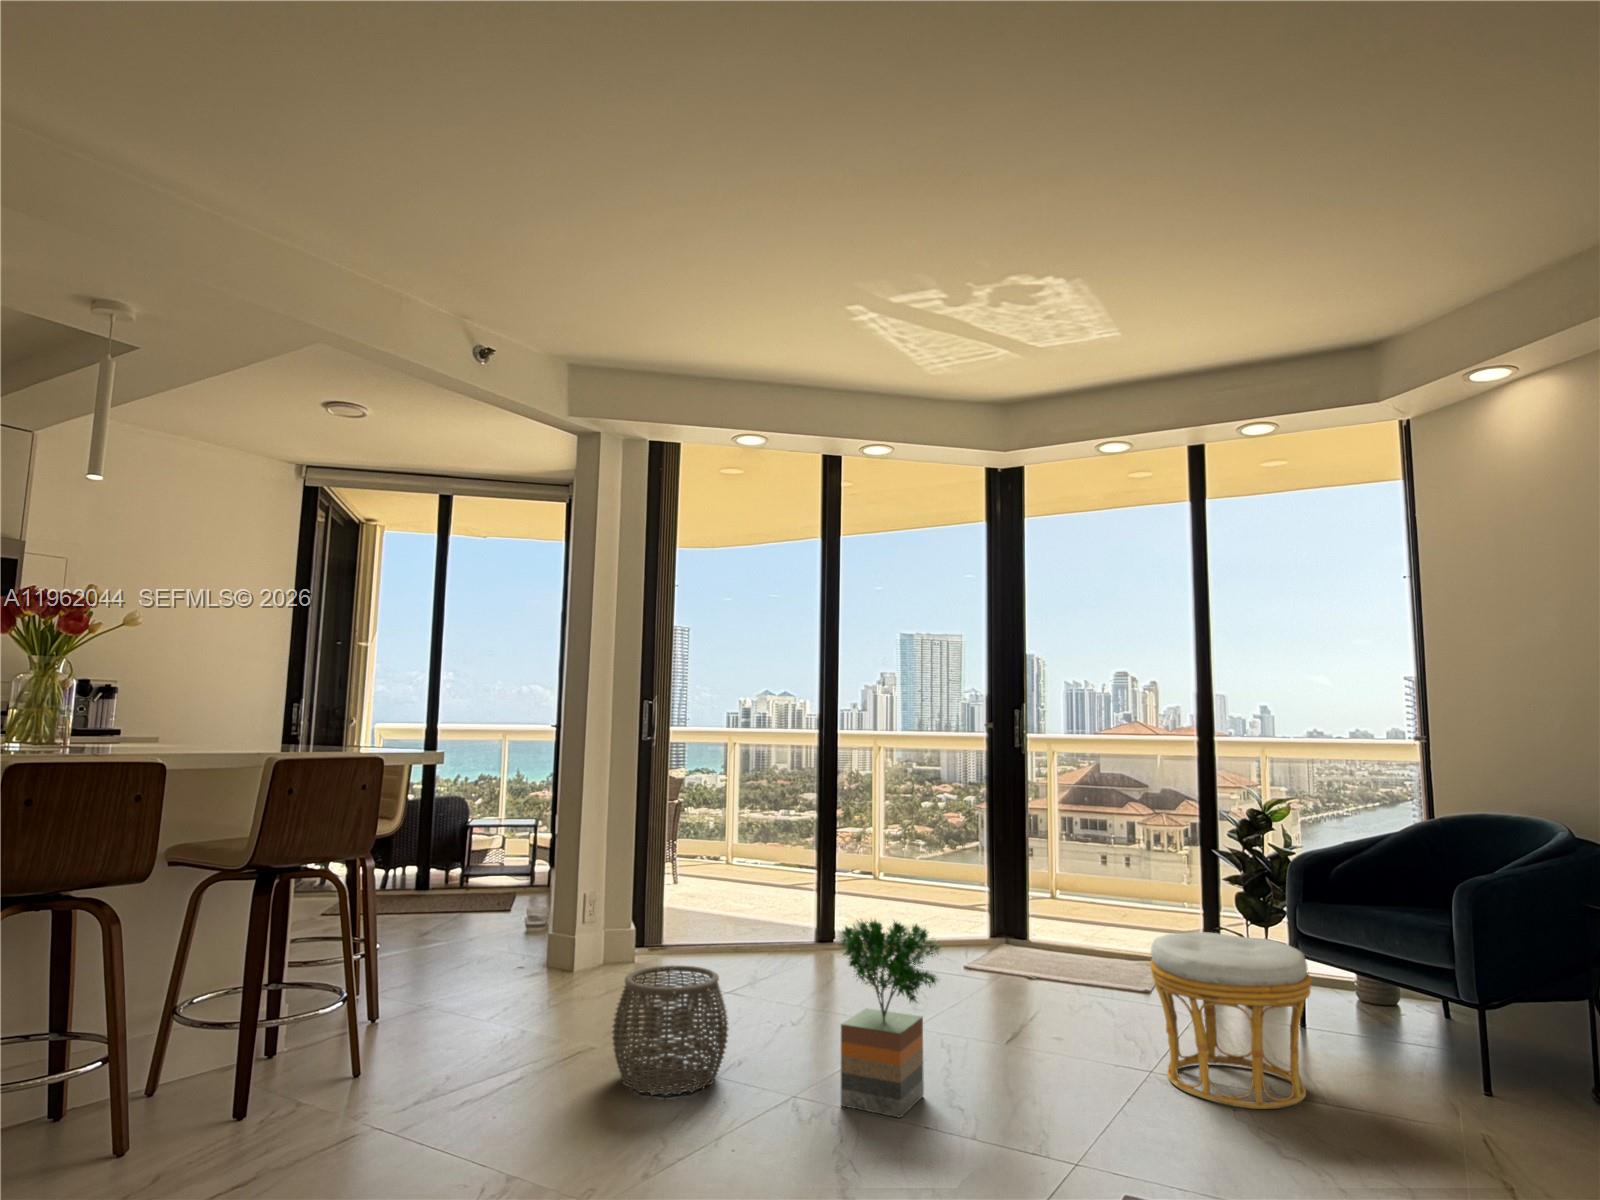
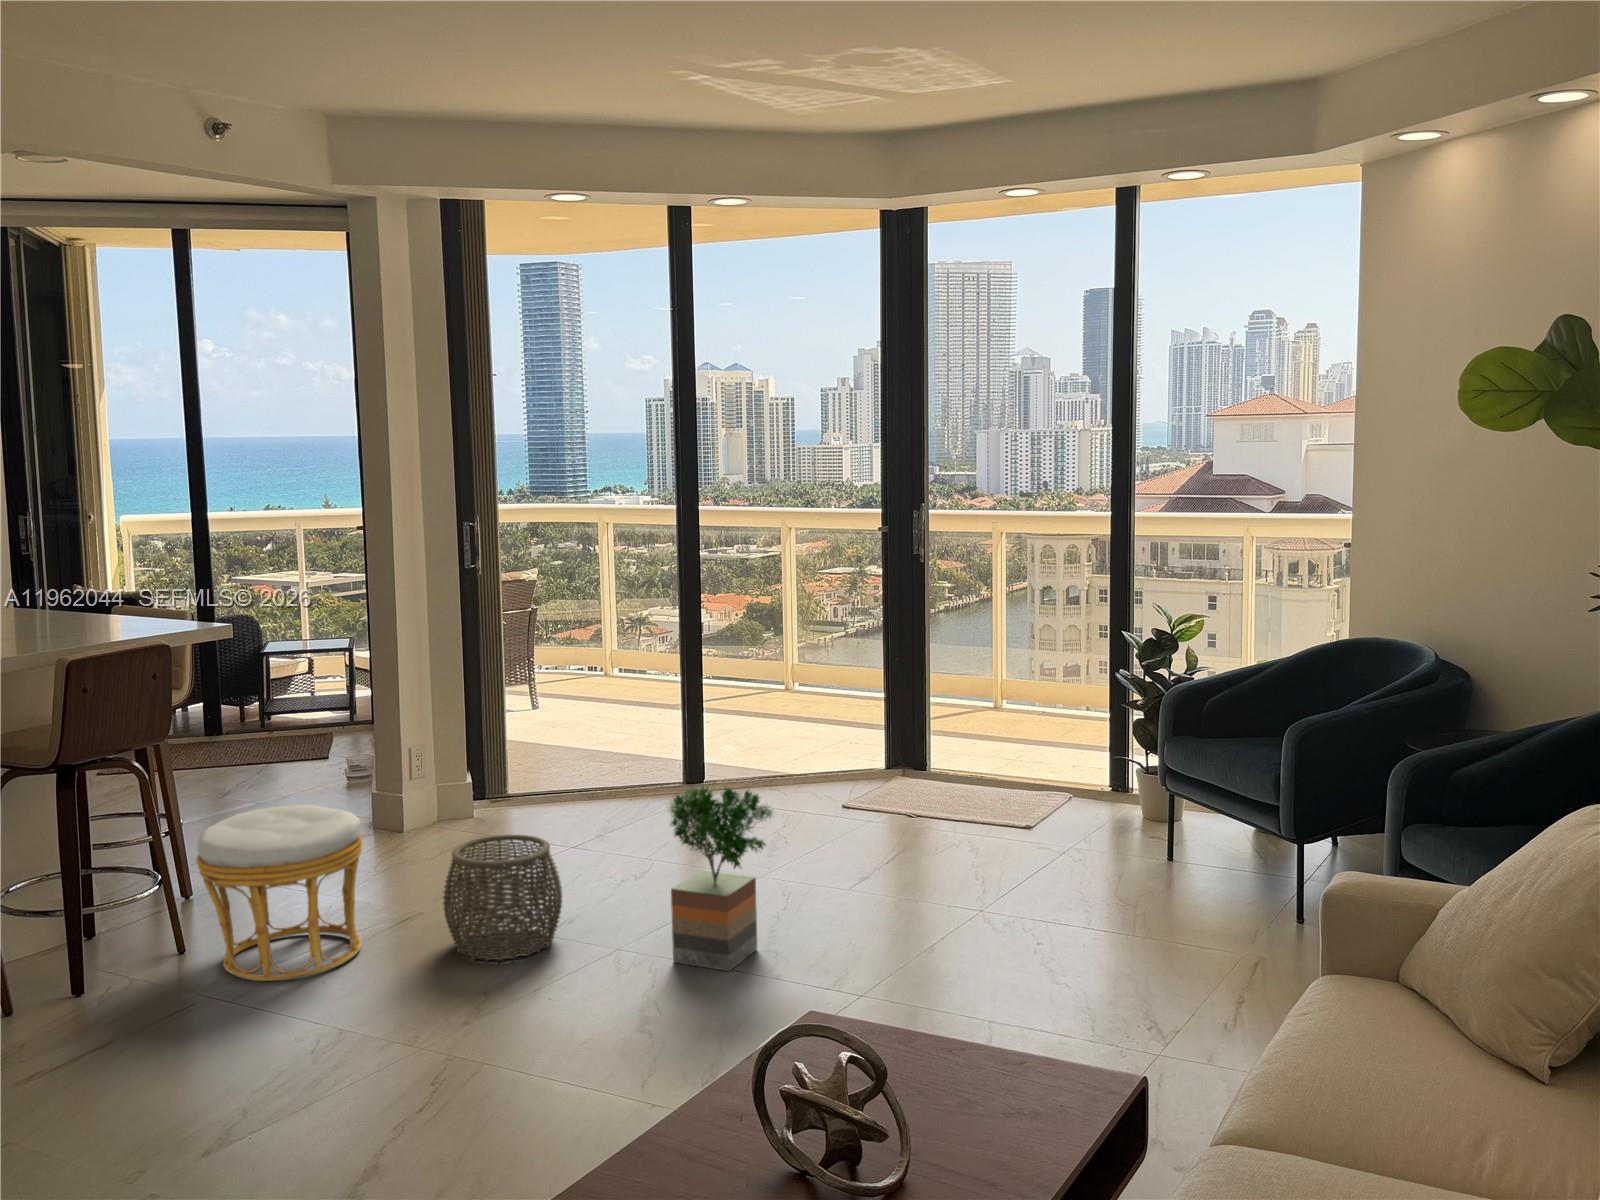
ottoman: present [1150,932,1311,1109] -> present [196,805,362,981]

